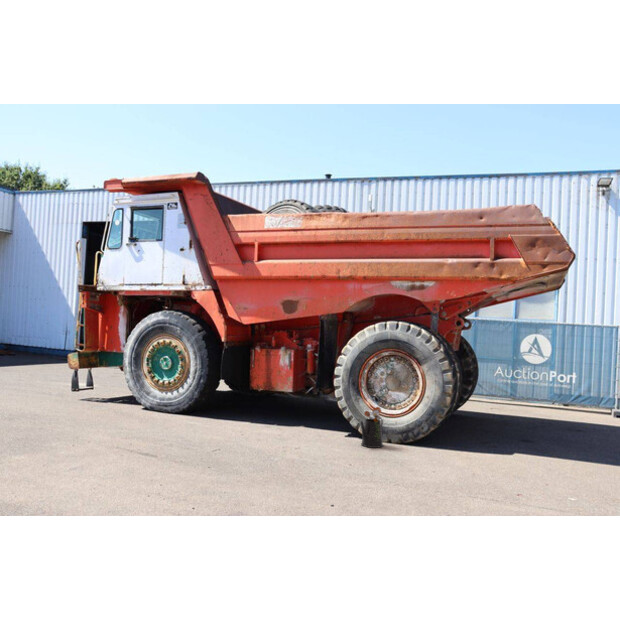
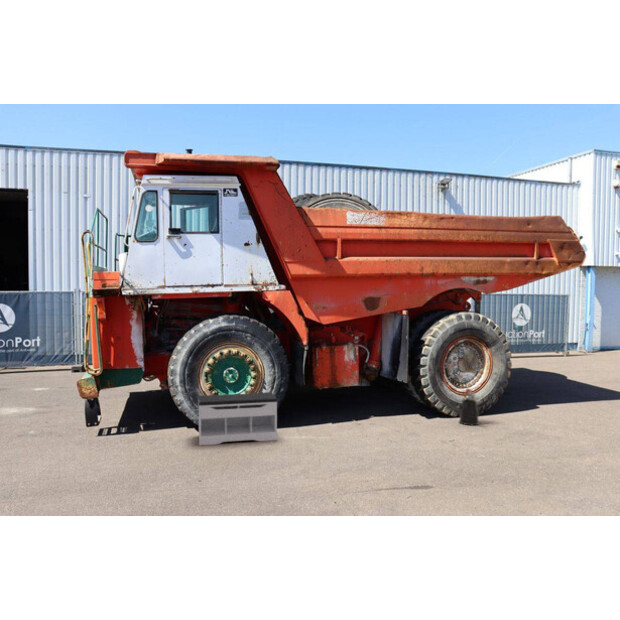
bench: none [120,377,192,423] -> present [198,392,277,445]

